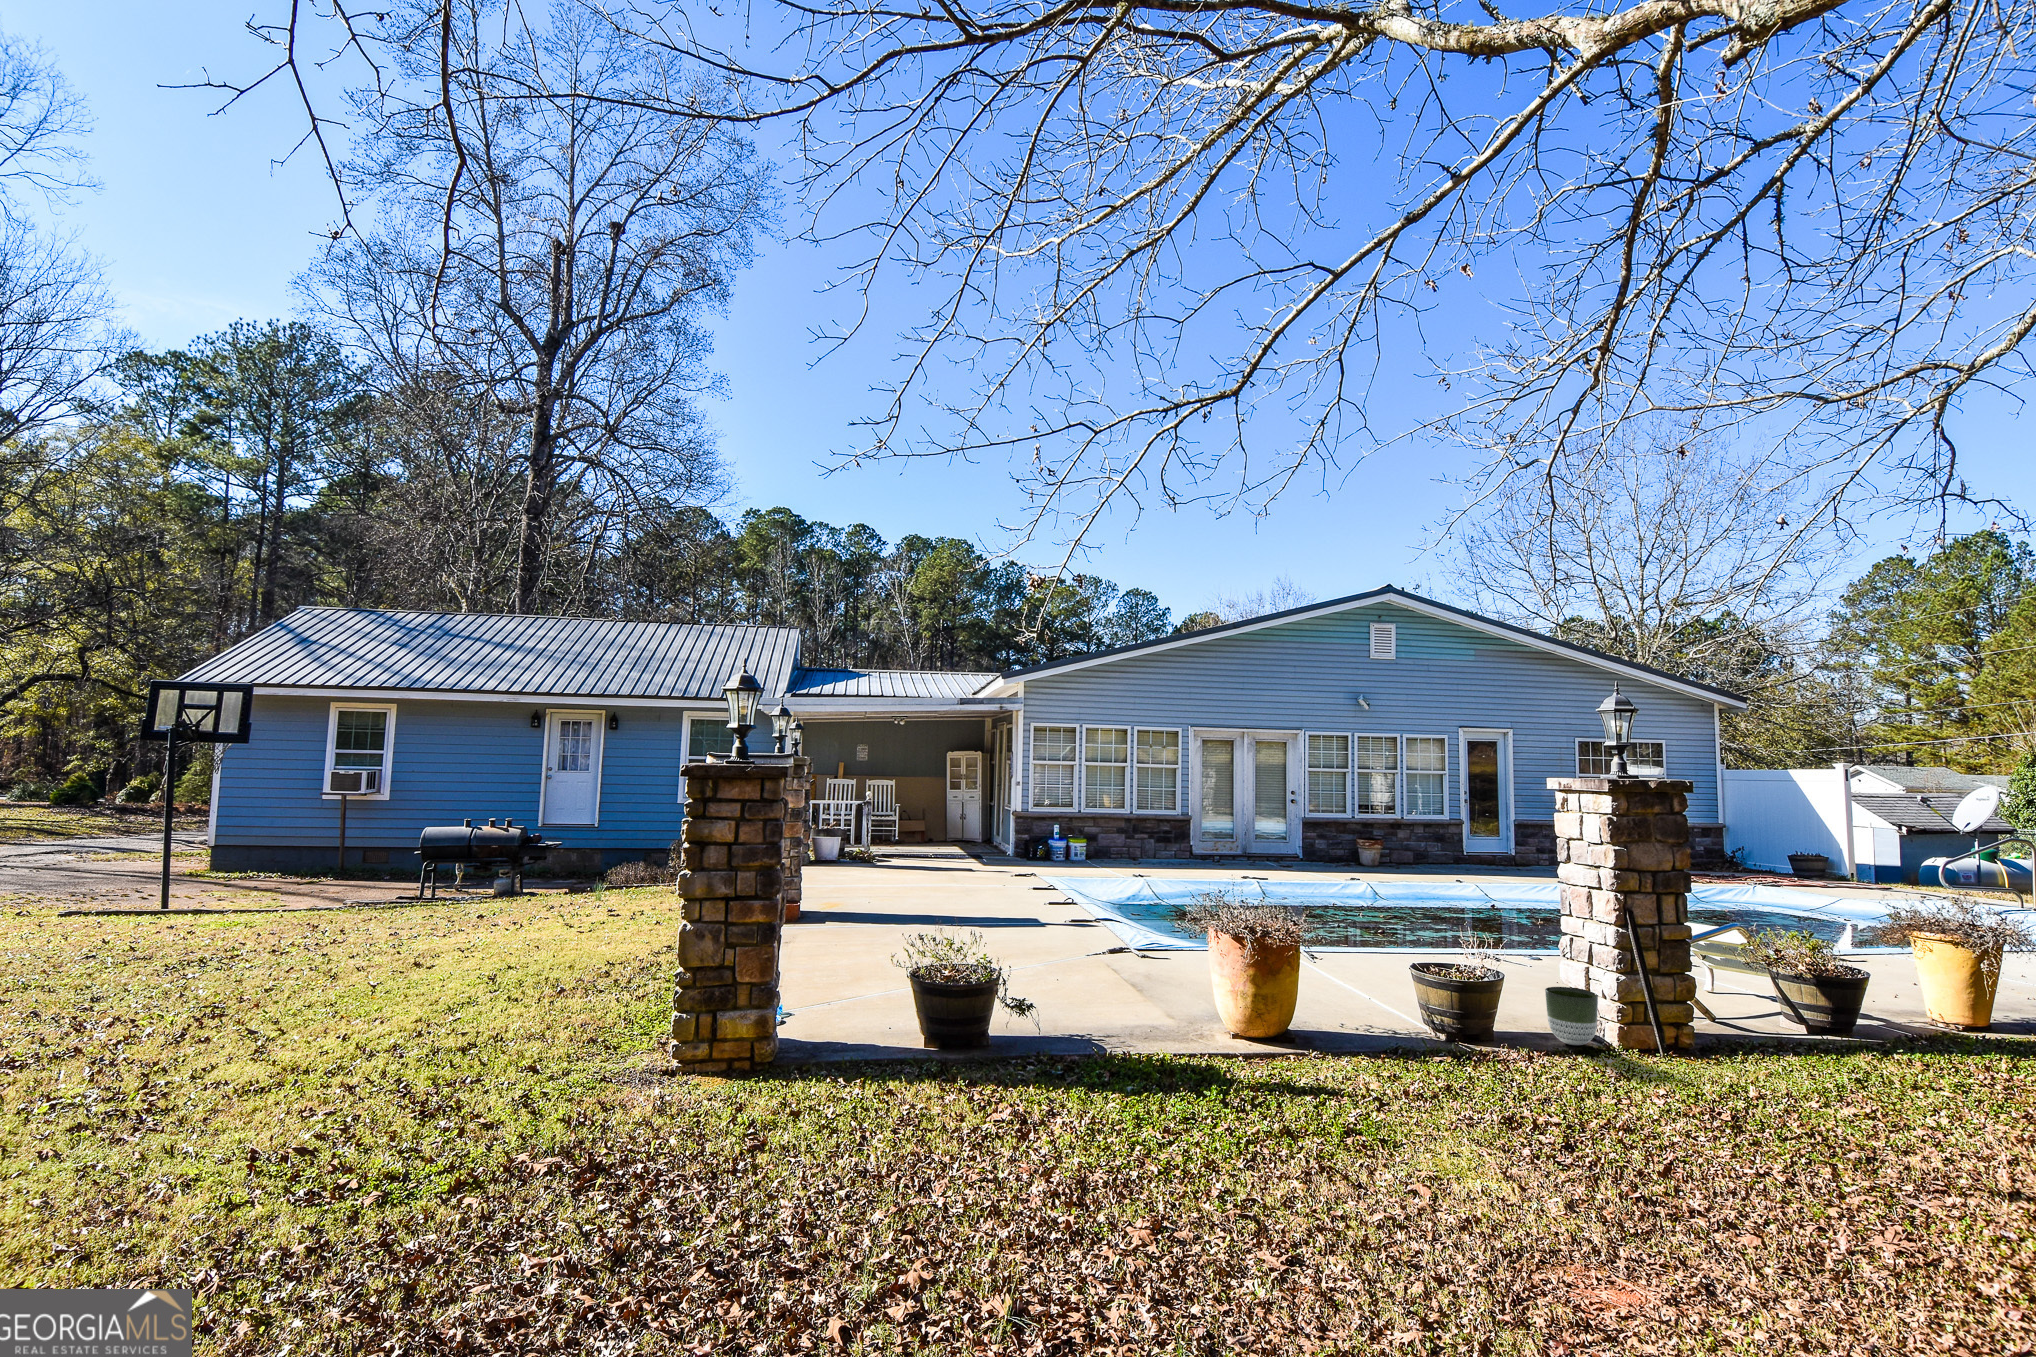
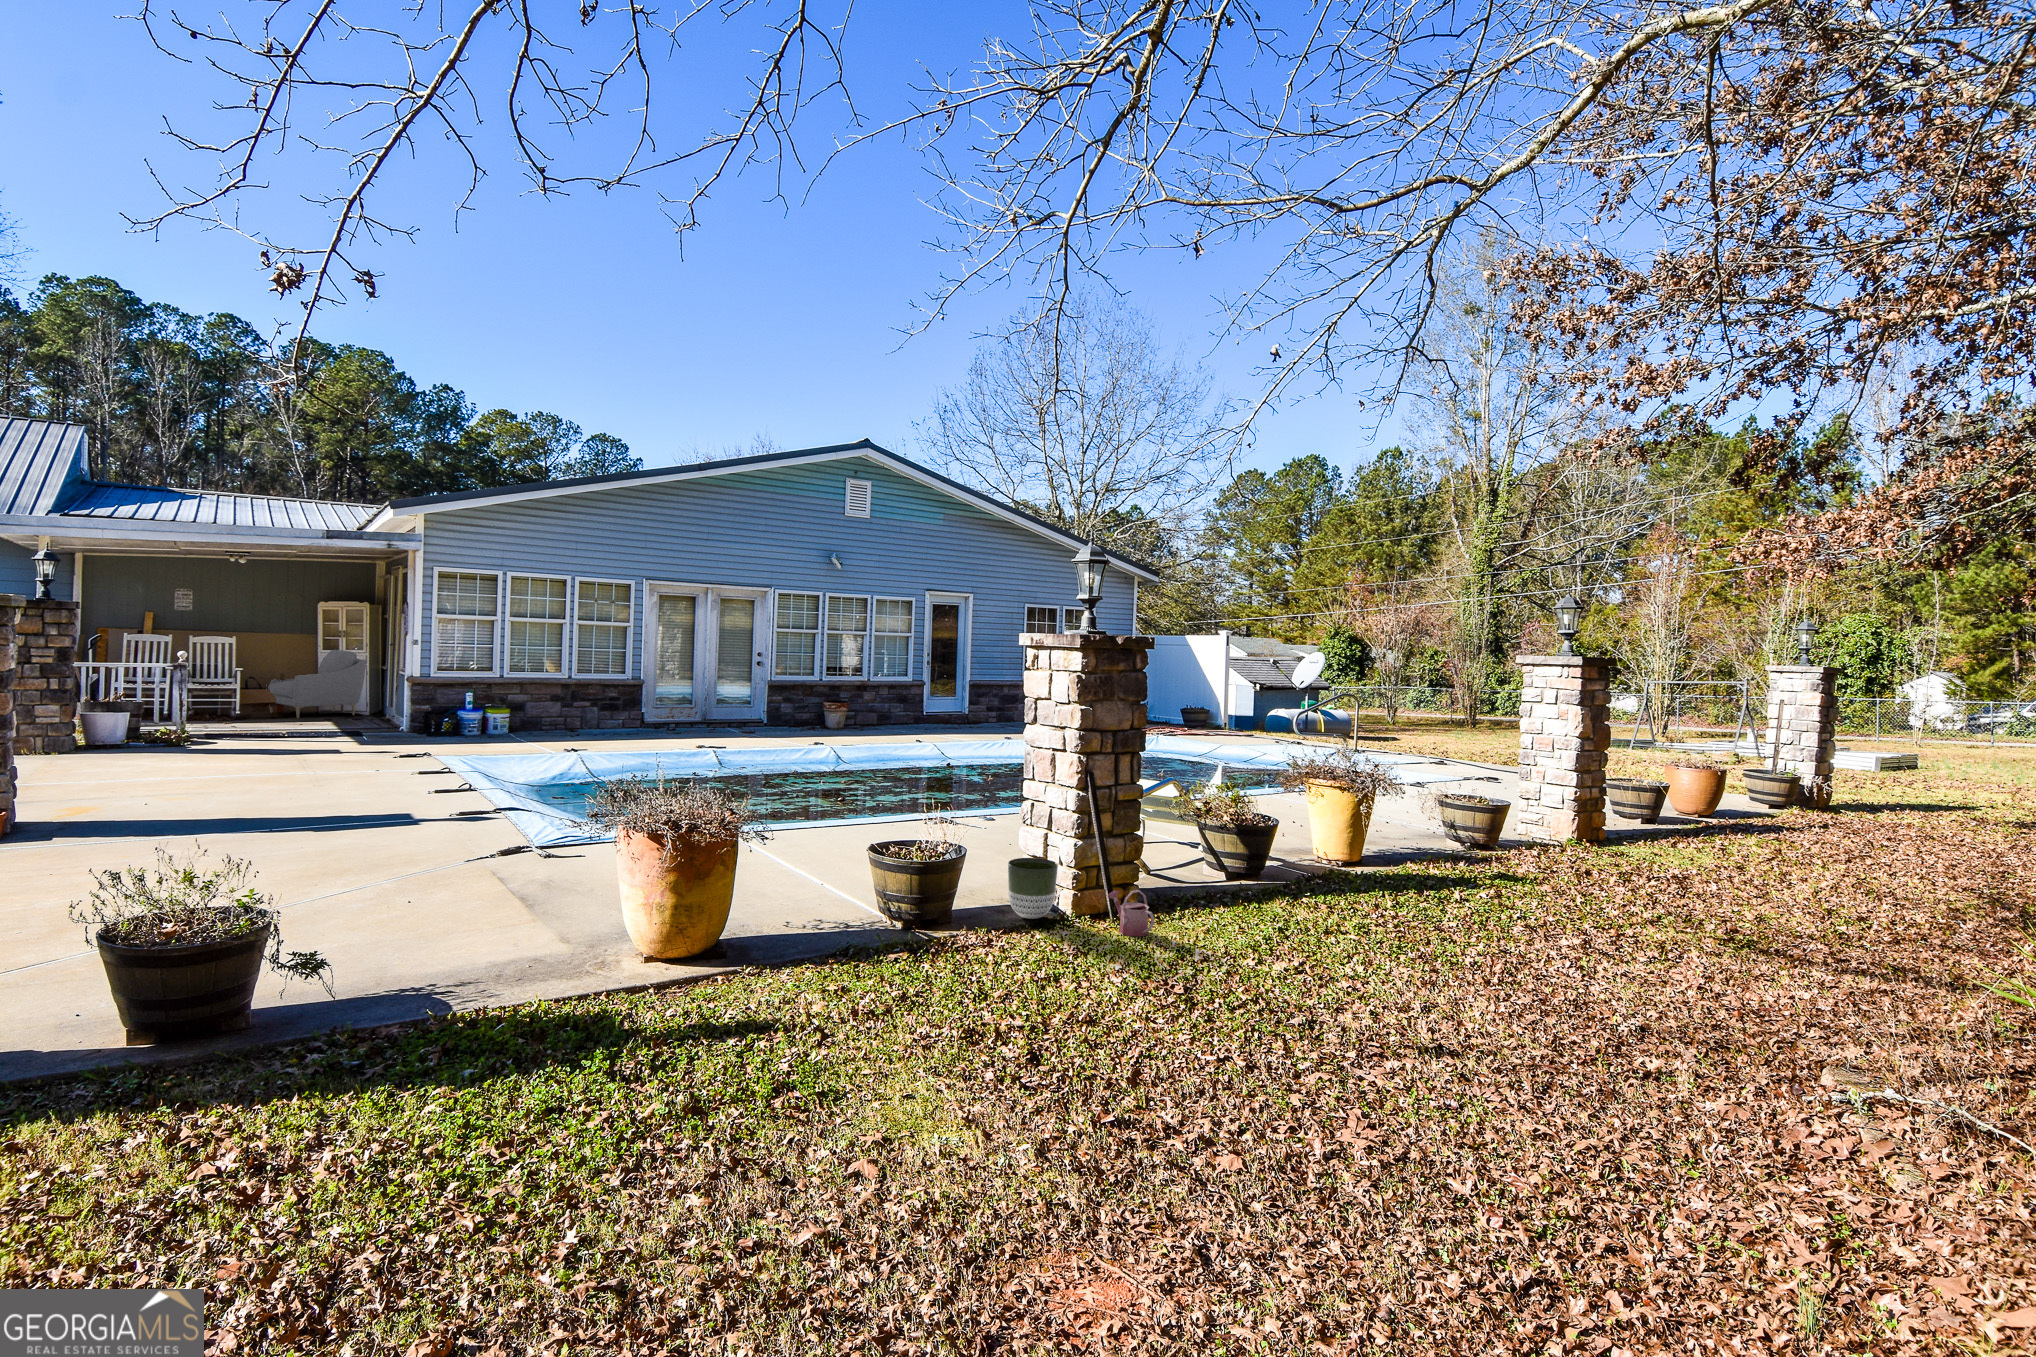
chair: none [931,795,993,847] -> present [266,650,367,718]
watering can: none [1655,1026,1710,1074] -> present [1107,890,1154,936]

